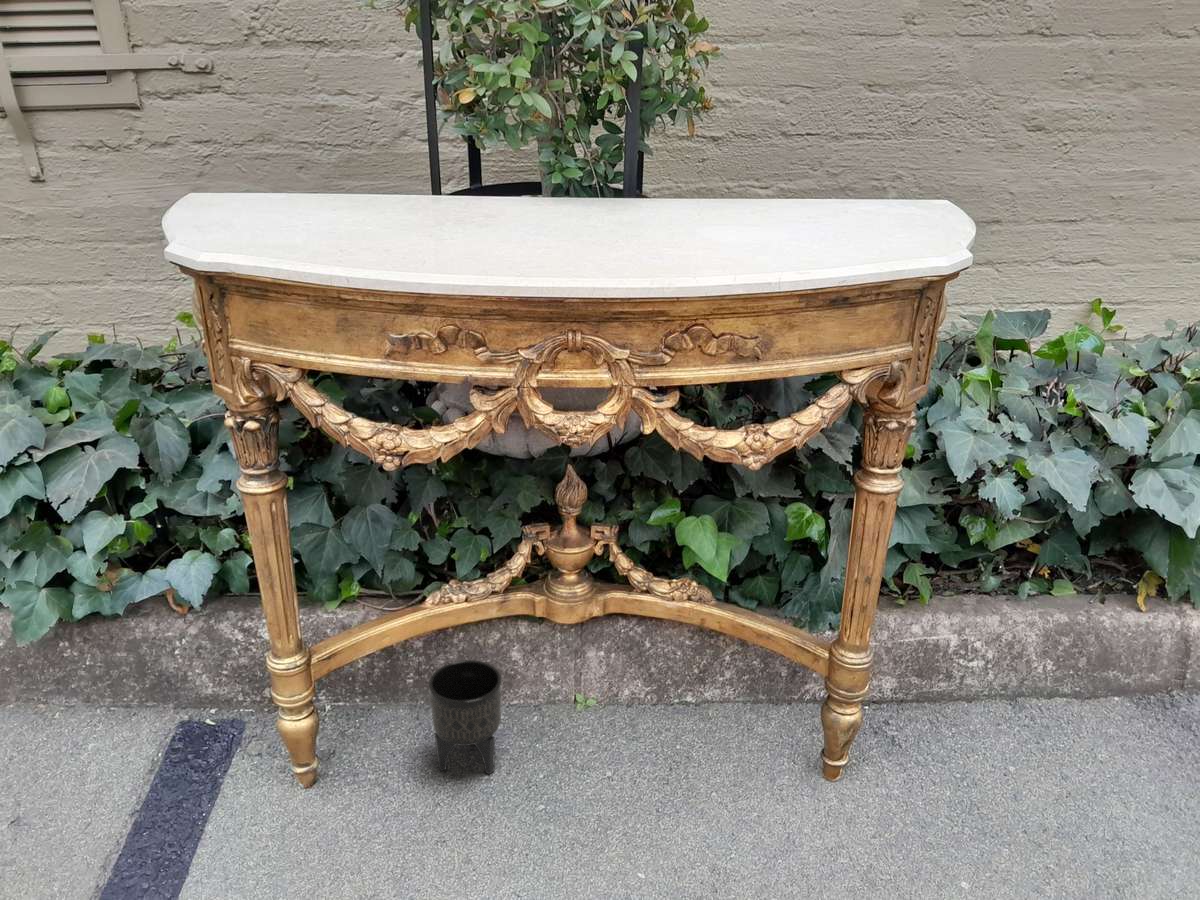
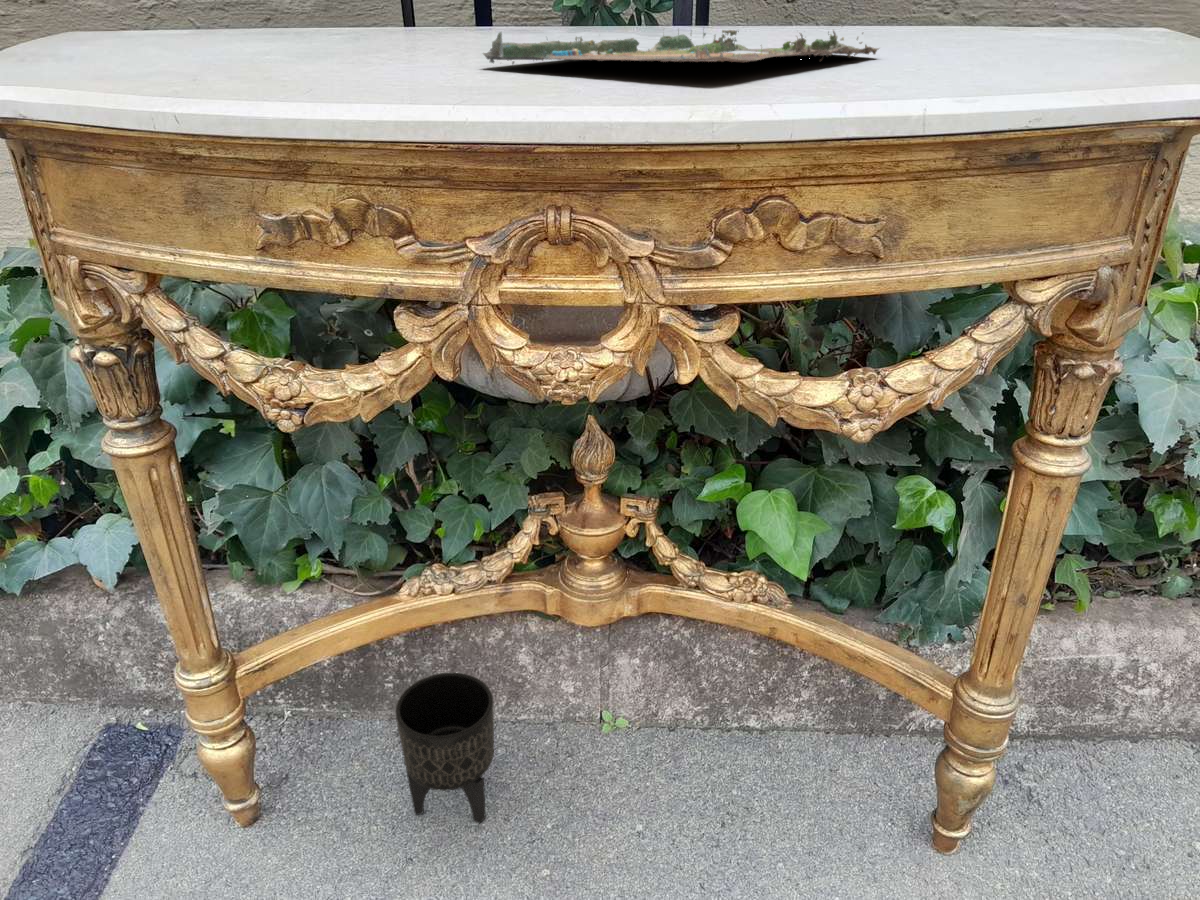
tray: none [518,204,760,252] -> present [483,9,879,64]

